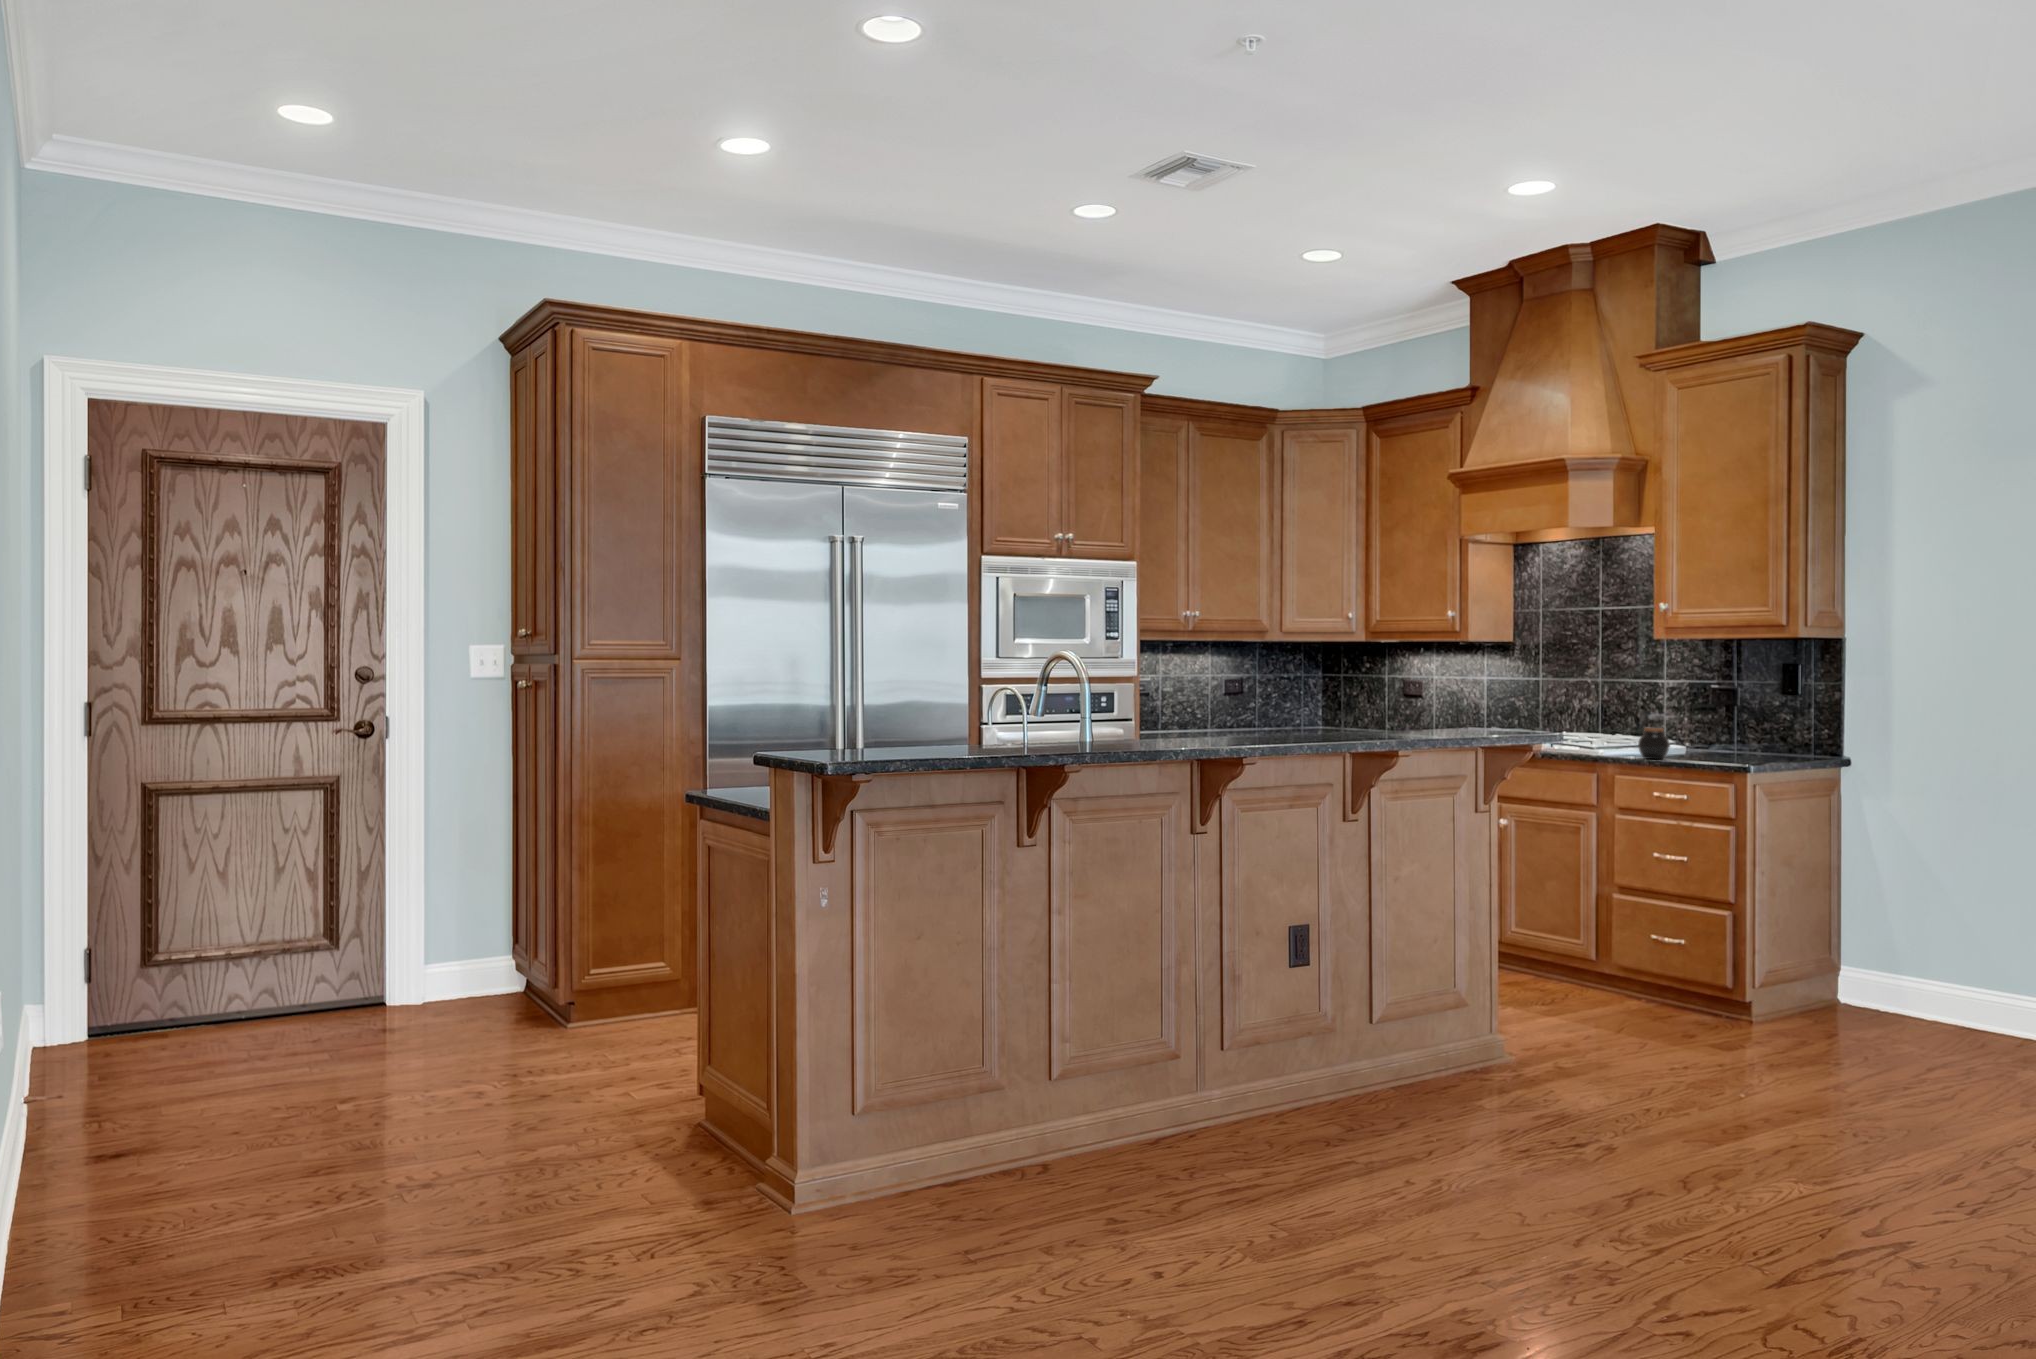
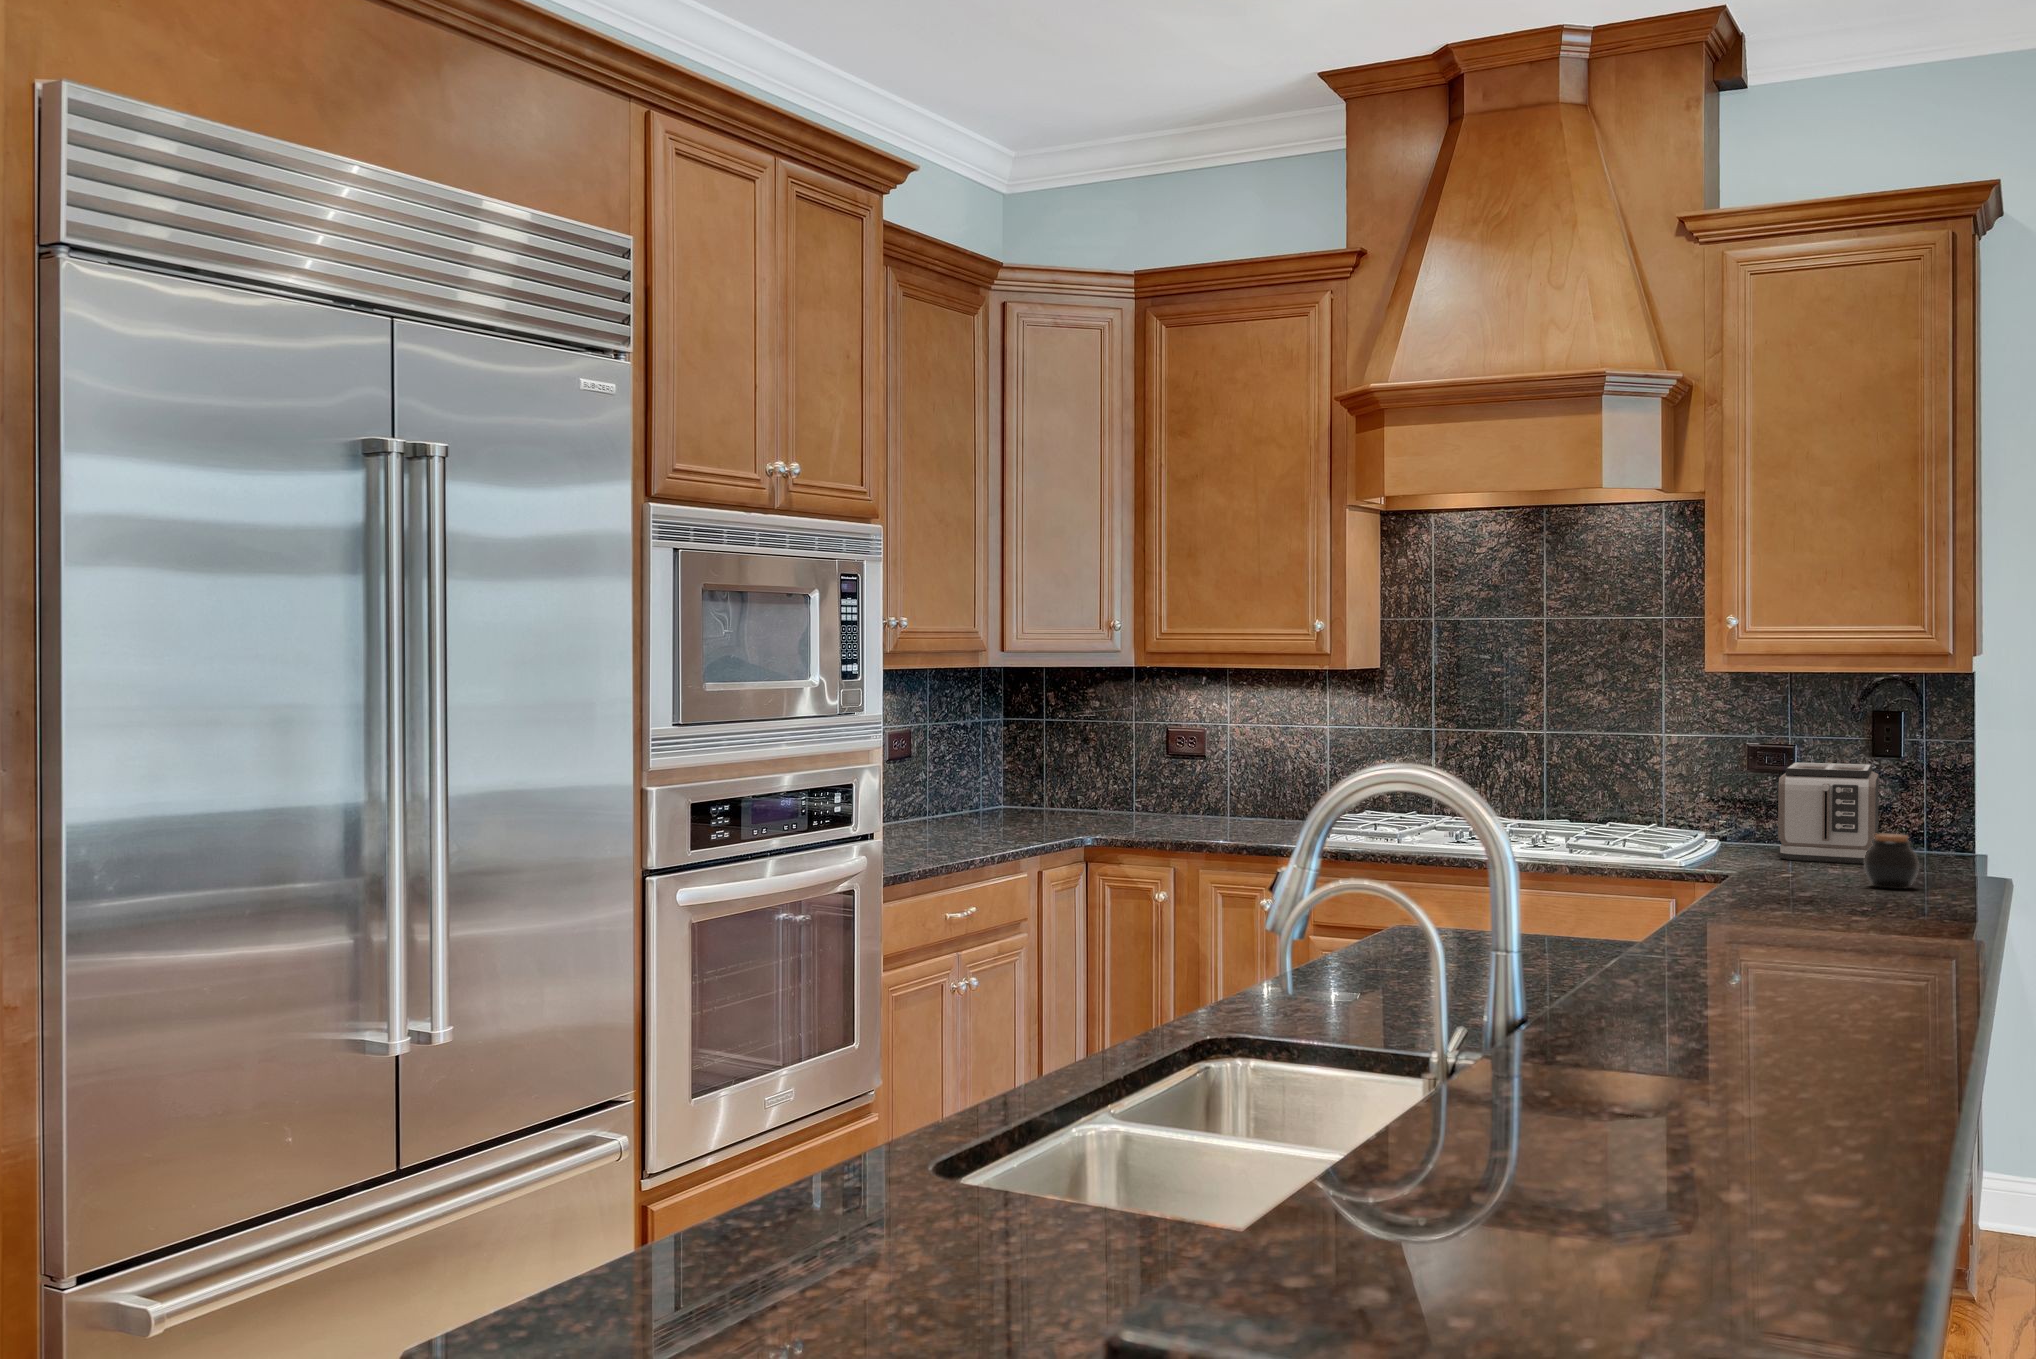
toaster: none [1677,698,1778,758] -> present [1778,762,1879,864]

